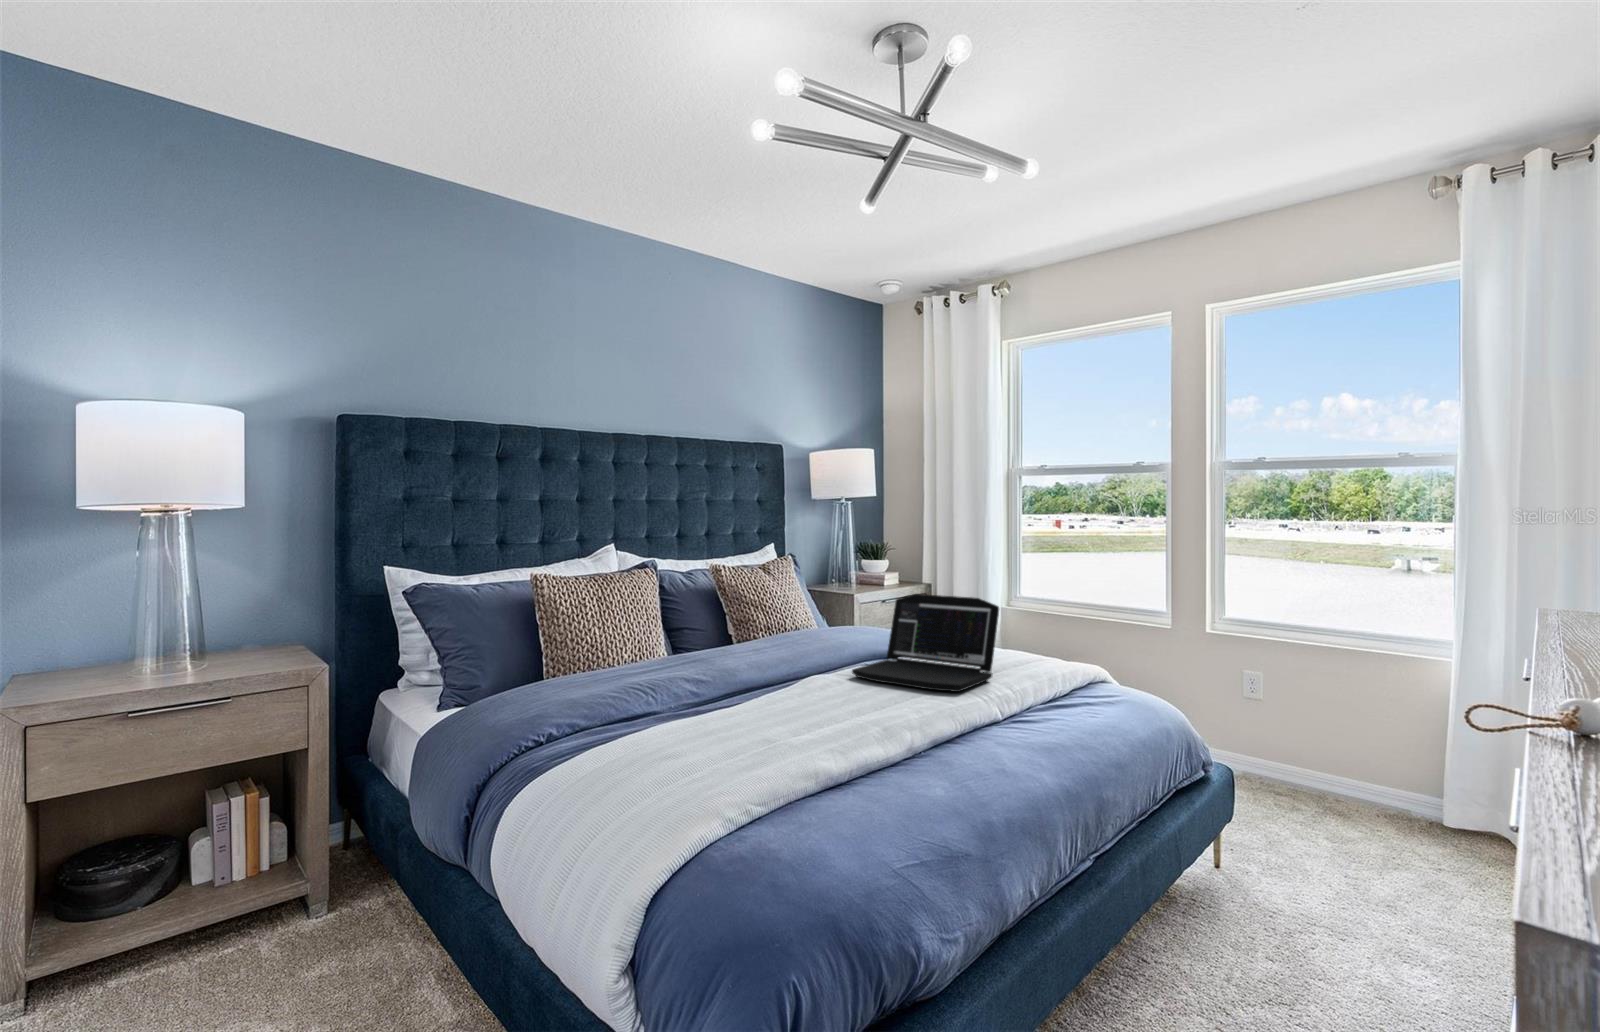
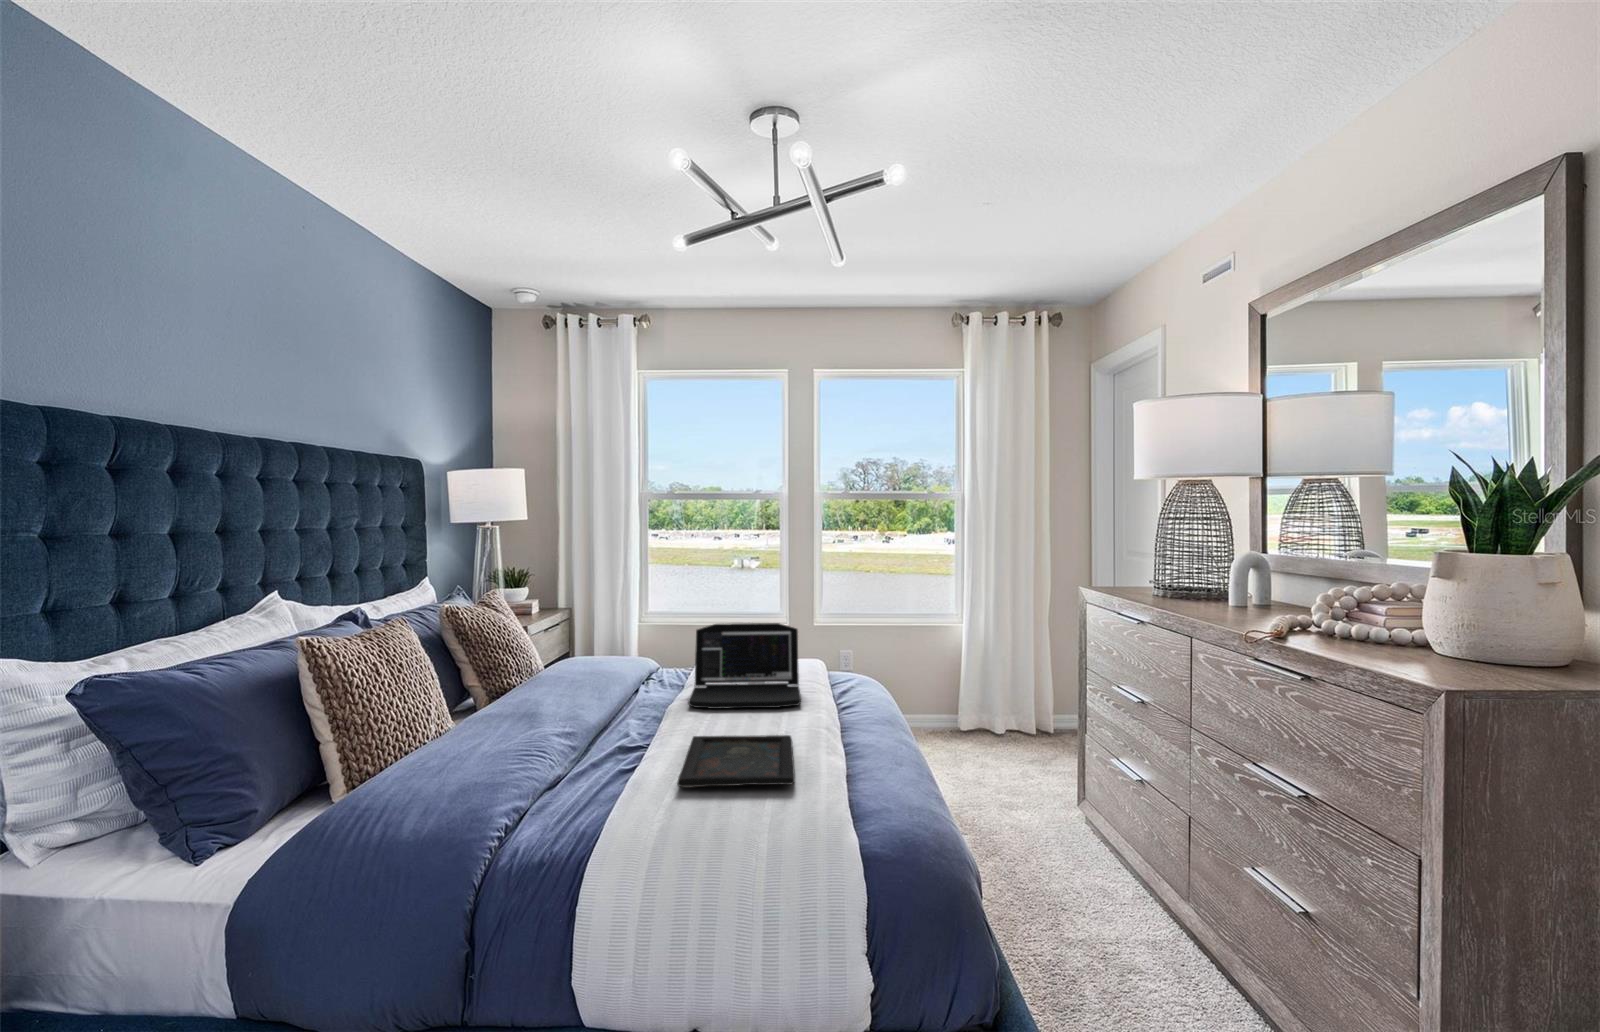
tray: none [691,697,872,754] -> present [677,735,795,787]

